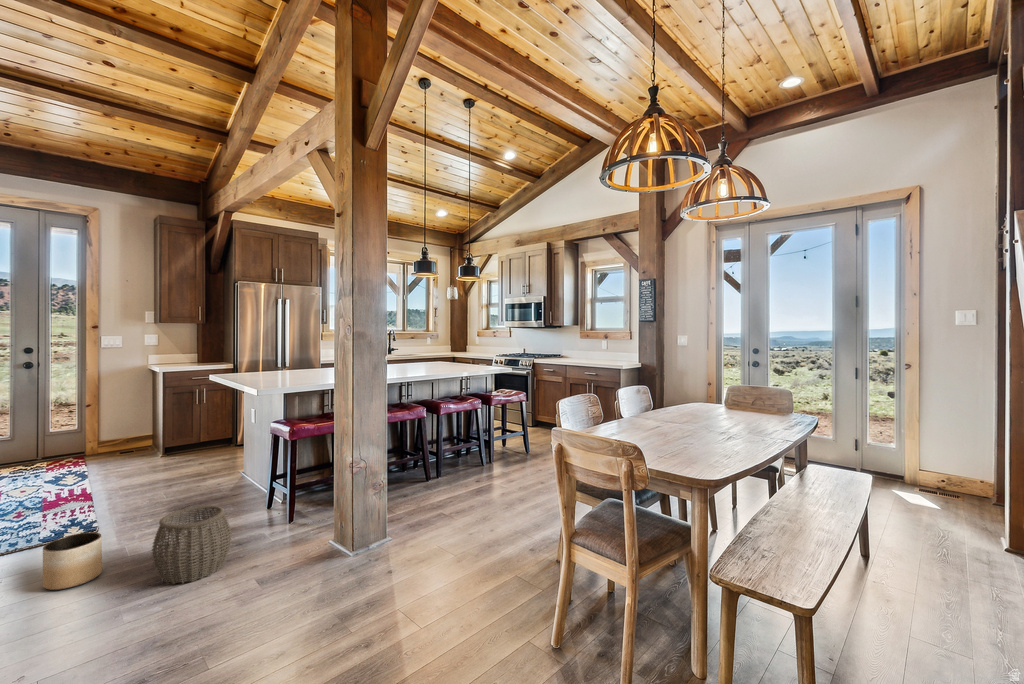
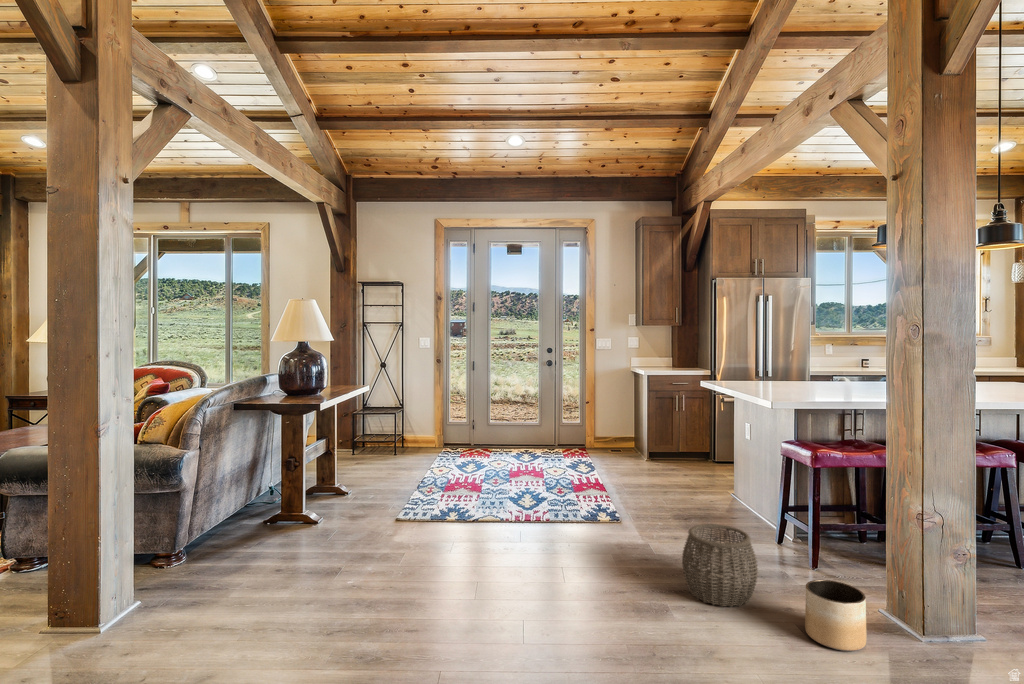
planter: present [43,532,102,590] -> present [805,580,866,651]

